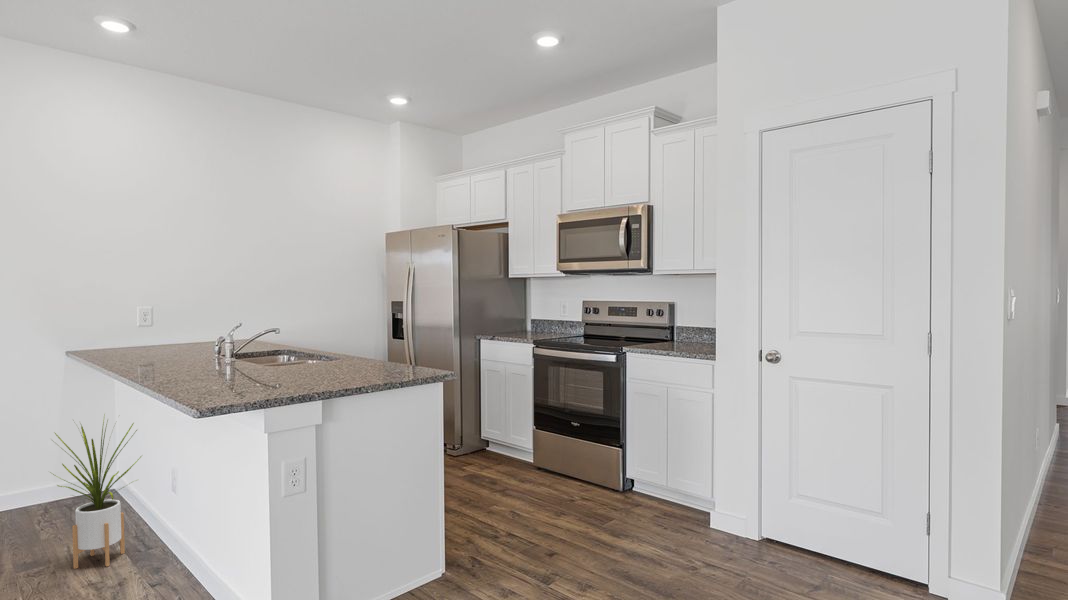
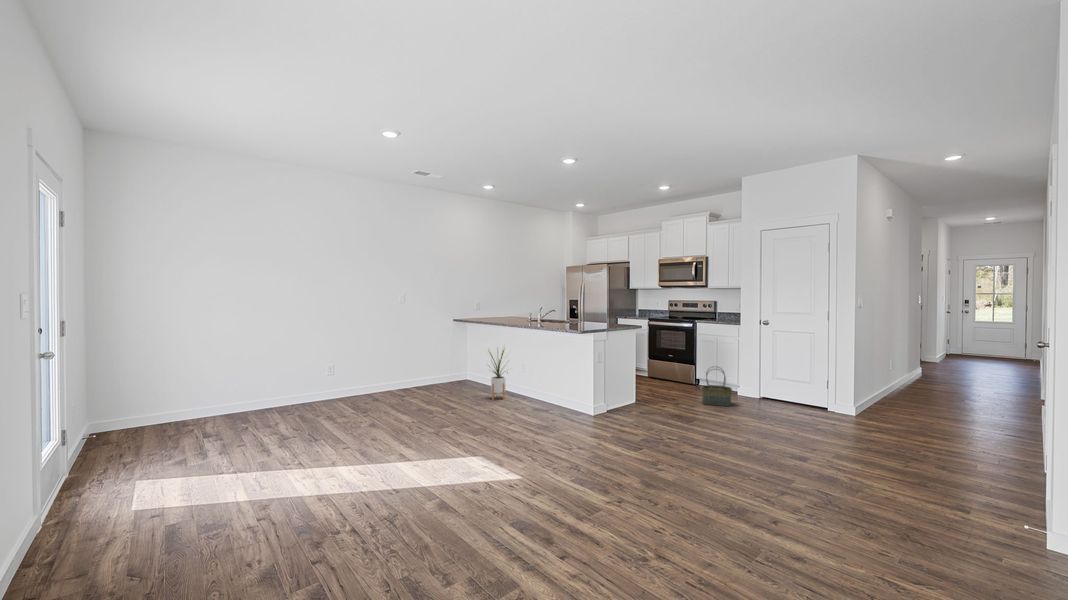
basket: none [614,470,690,581] -> present [701,370,732,406]

